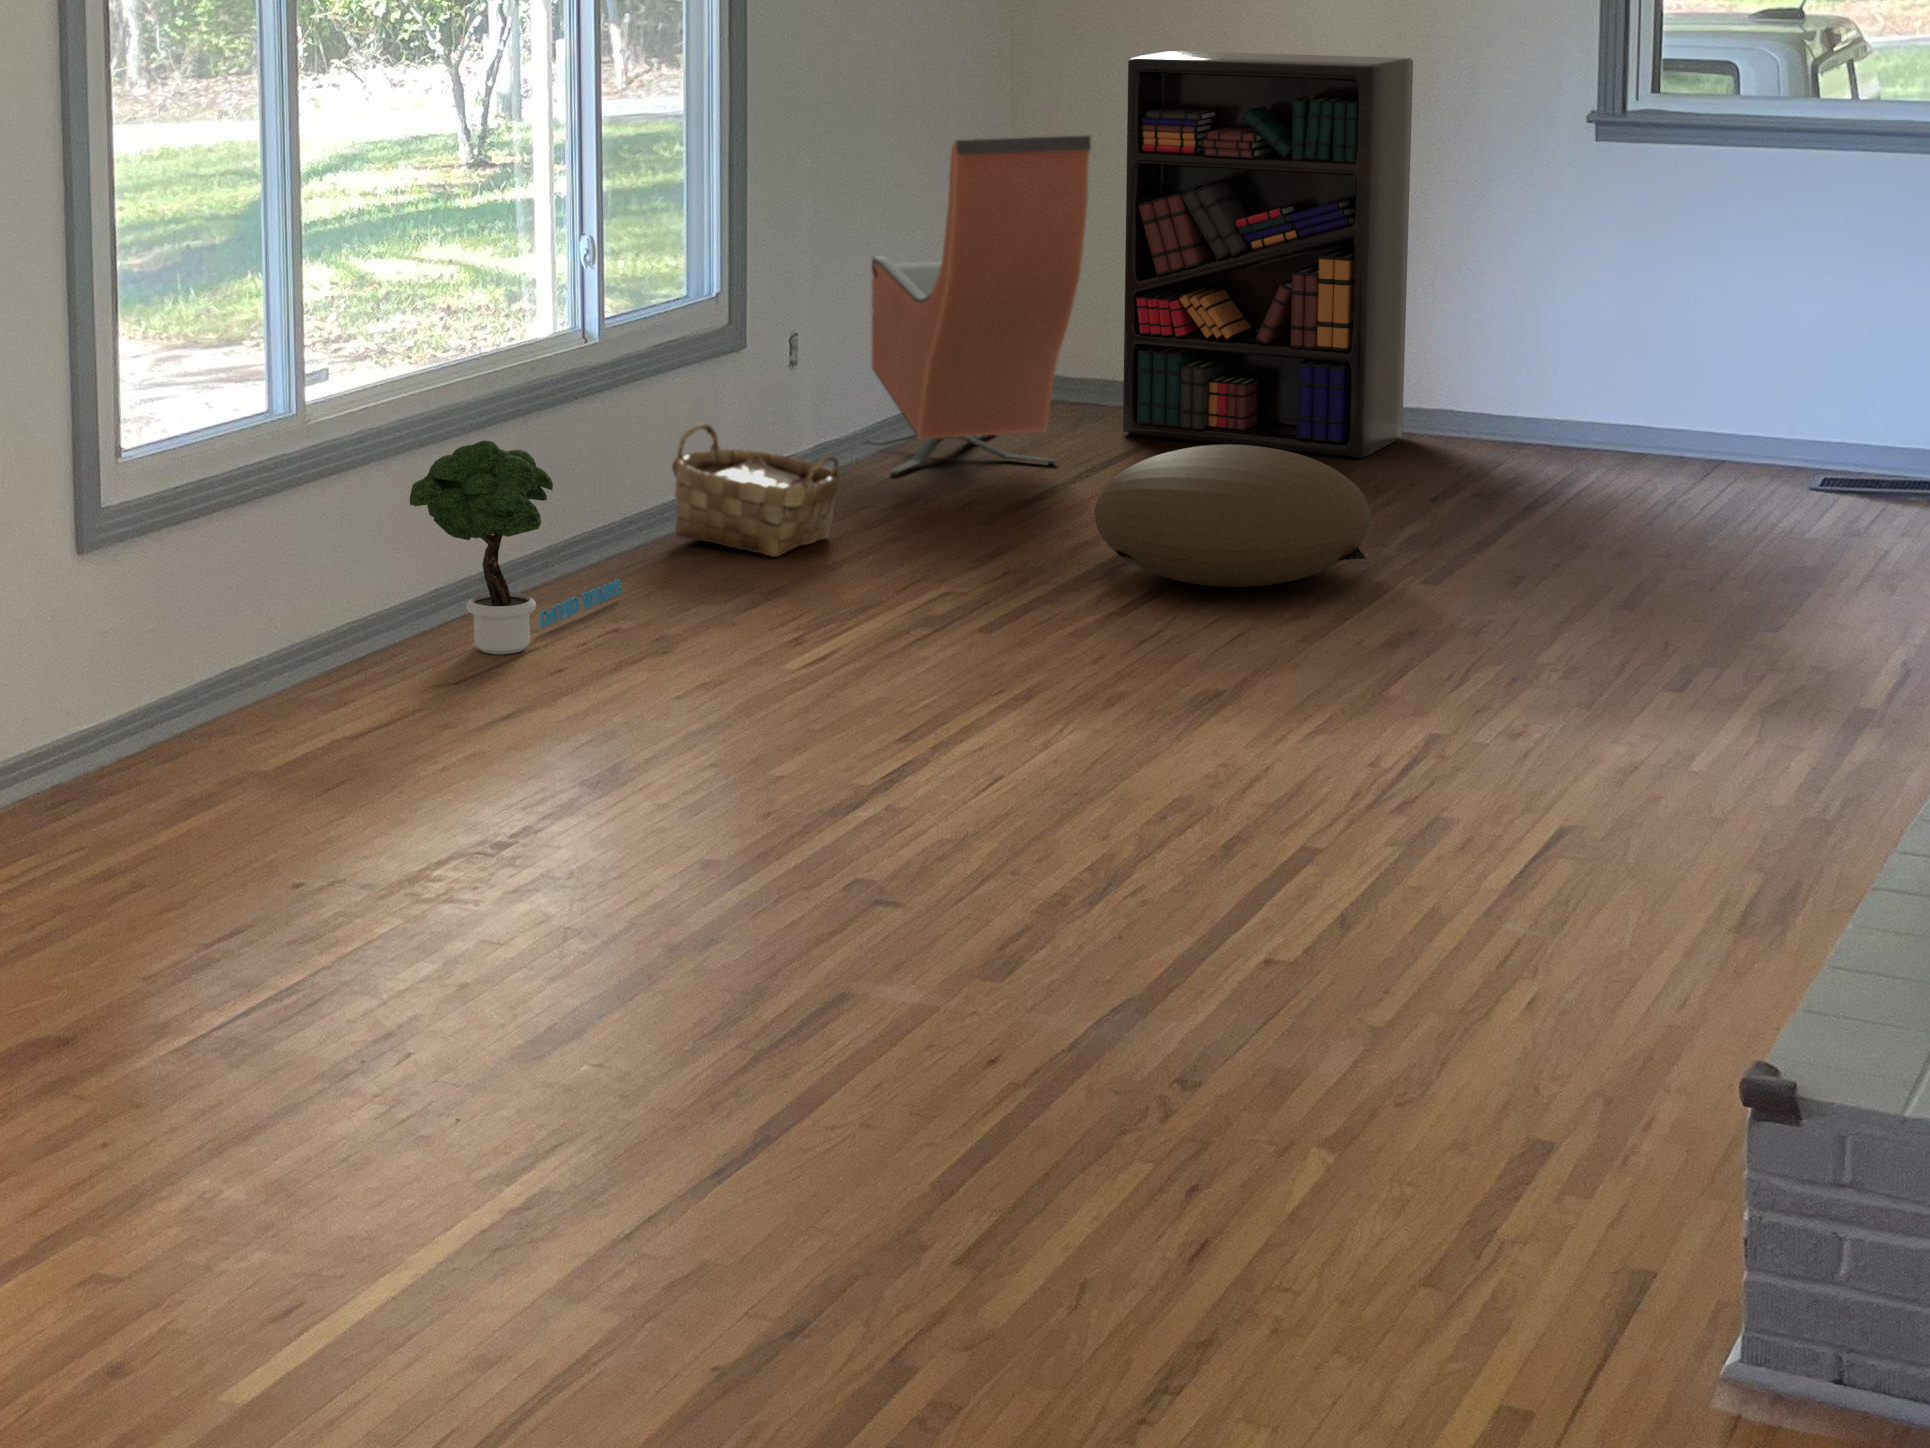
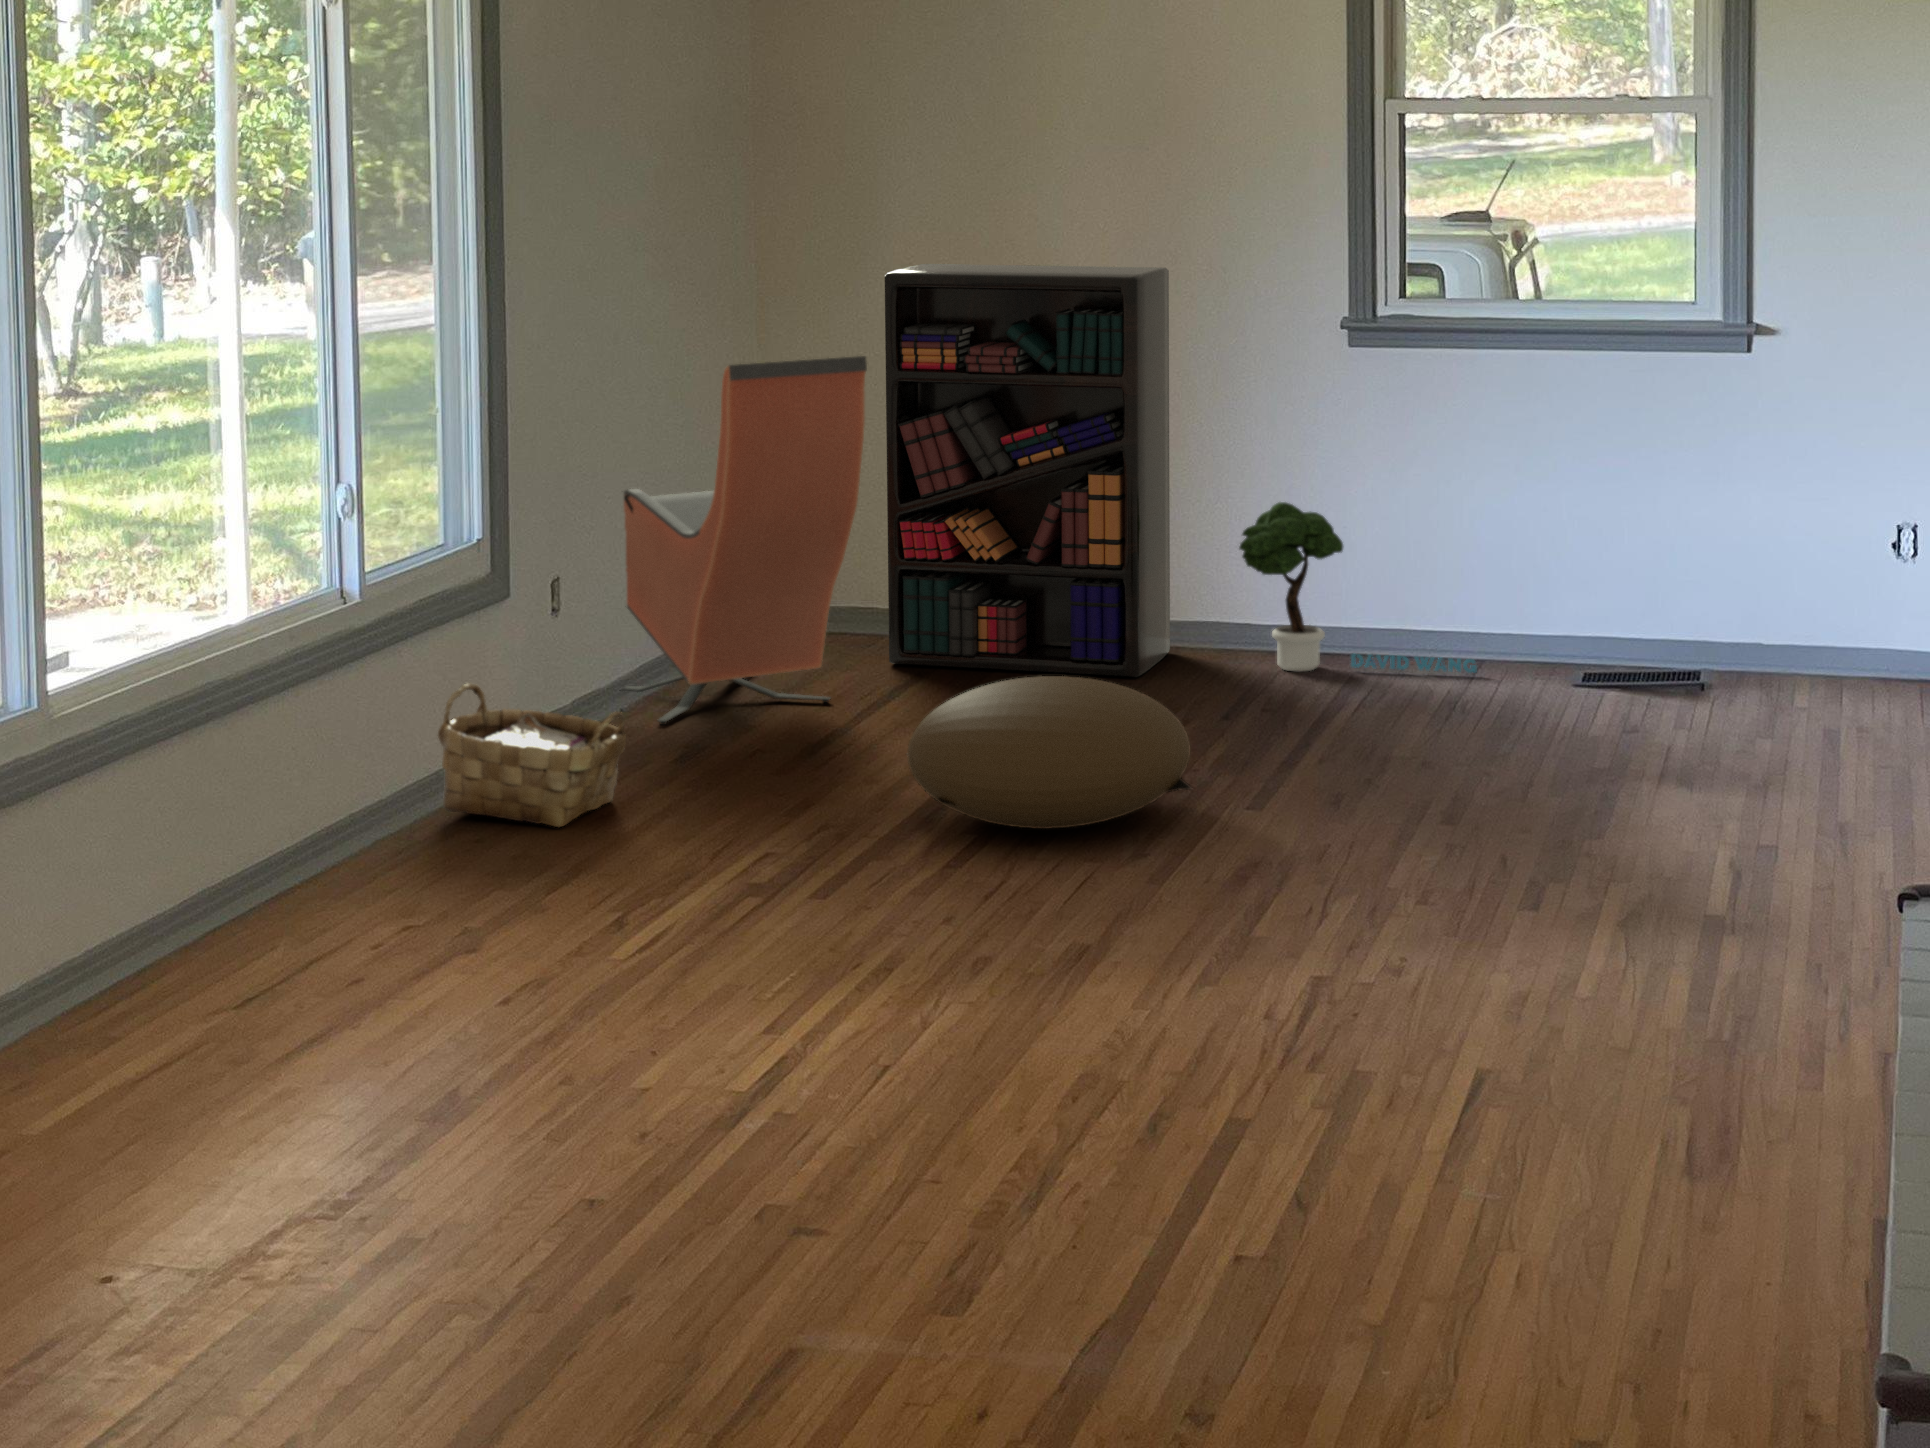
potted tree: present [410,440,622,654] -> present [1239,502,1477,673]

